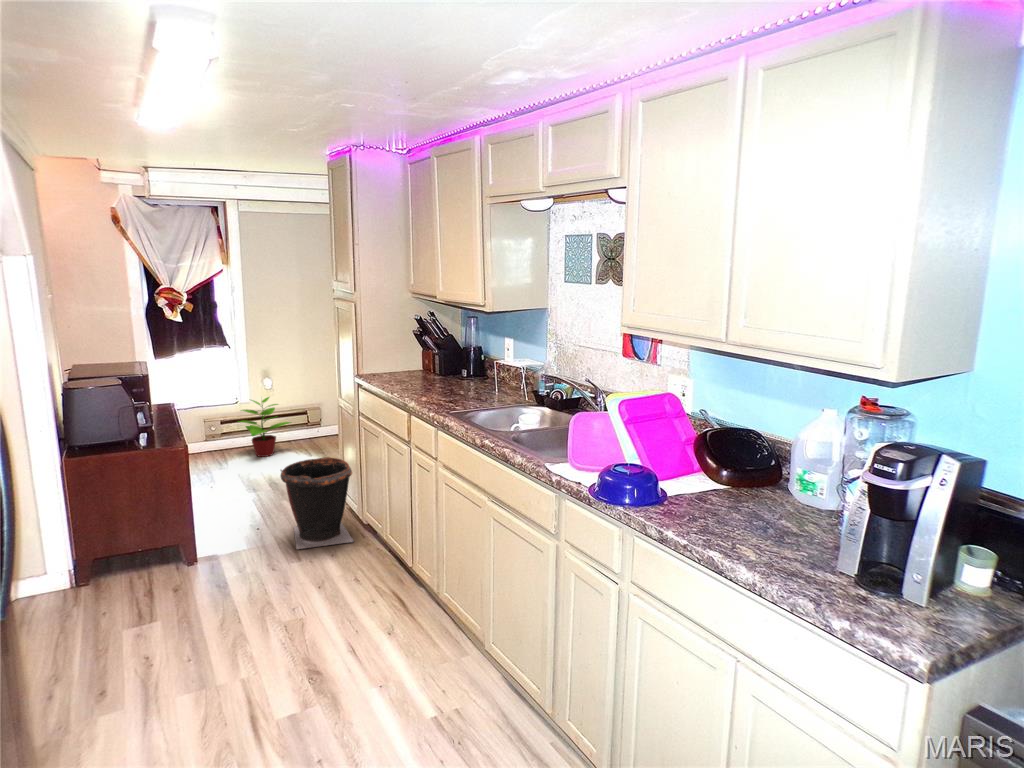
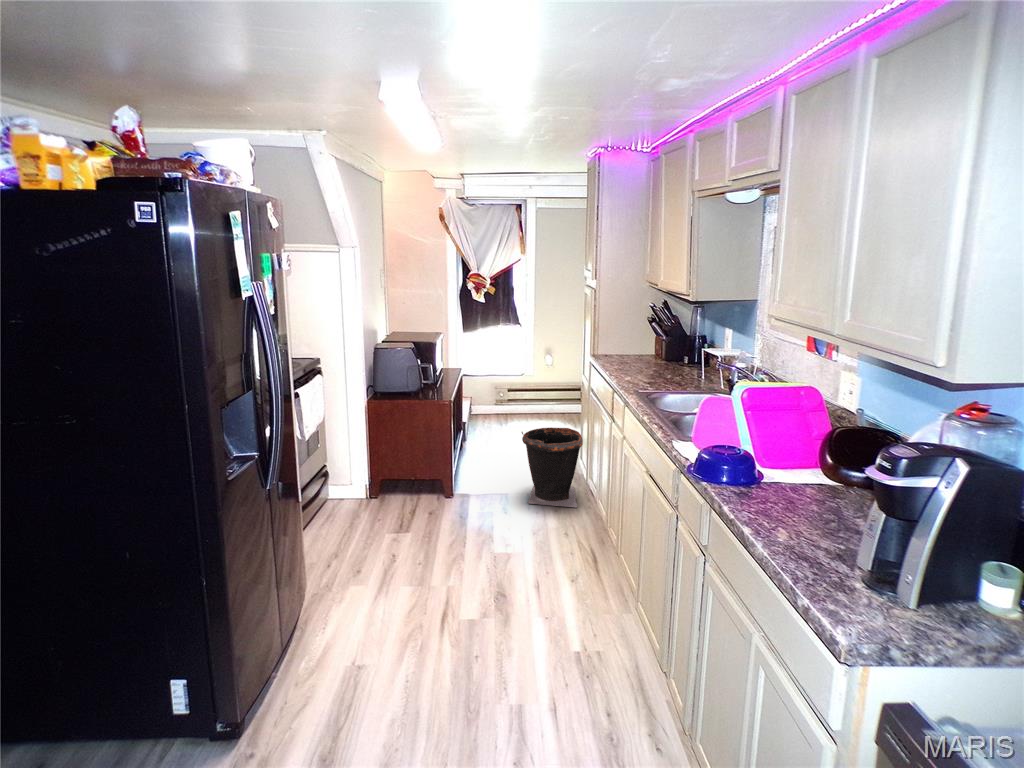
potted plant: present [239,397,291,457] -> none [518,370,563,424]

